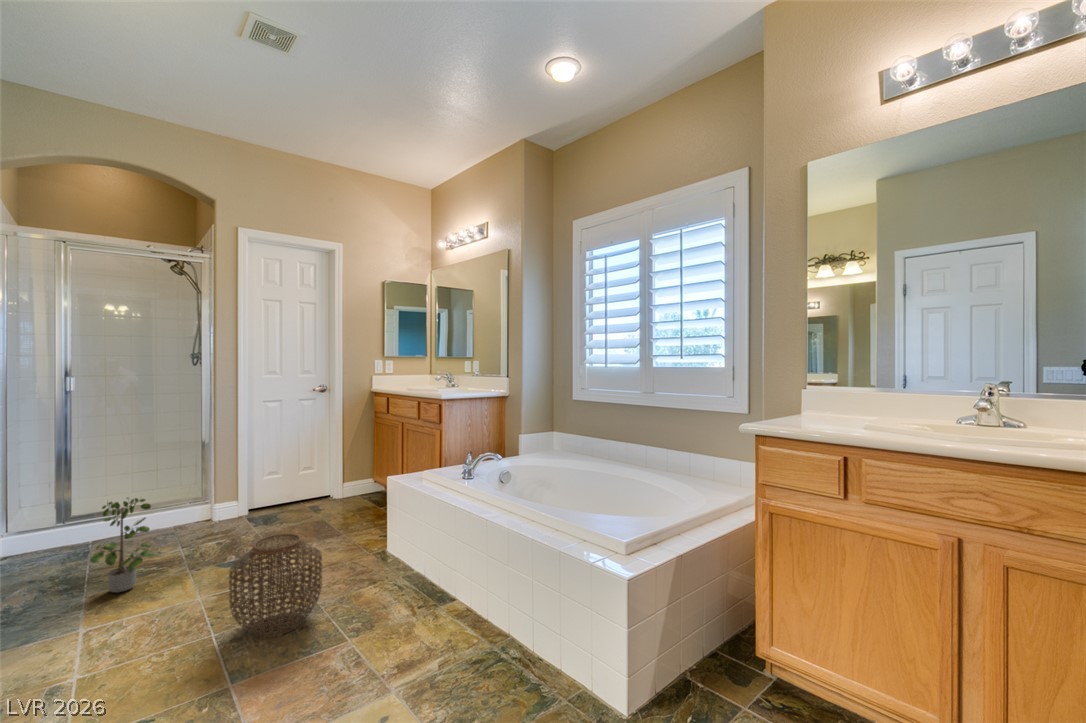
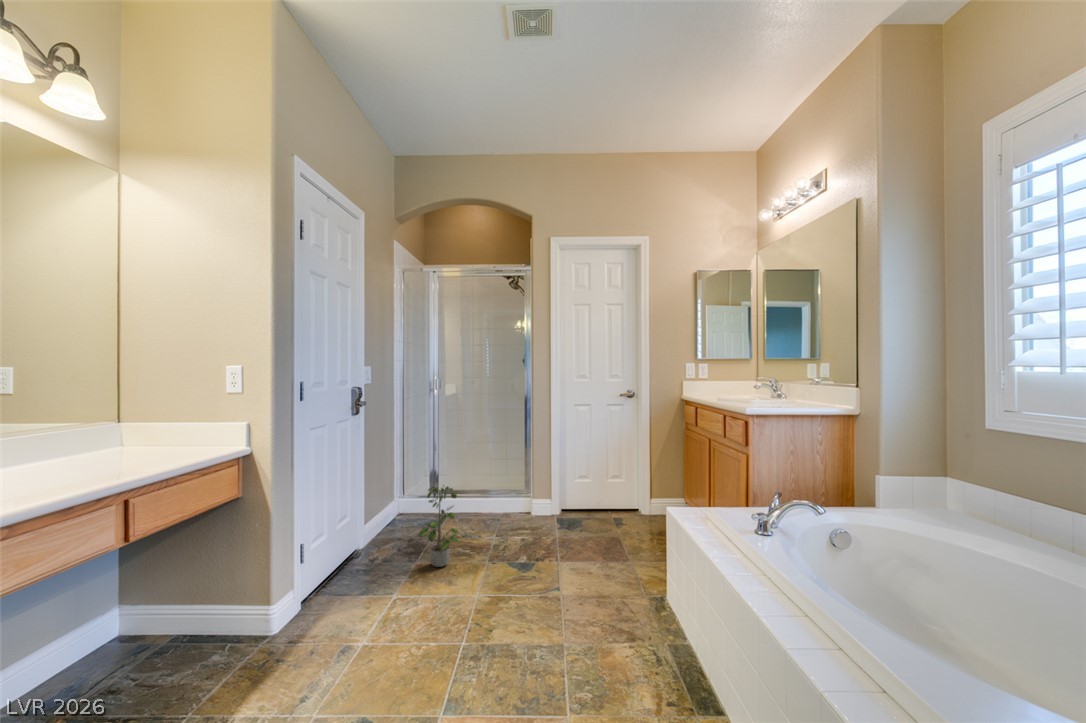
woven basket: present [229,534,322,637] -> none [472,553,562,669]

